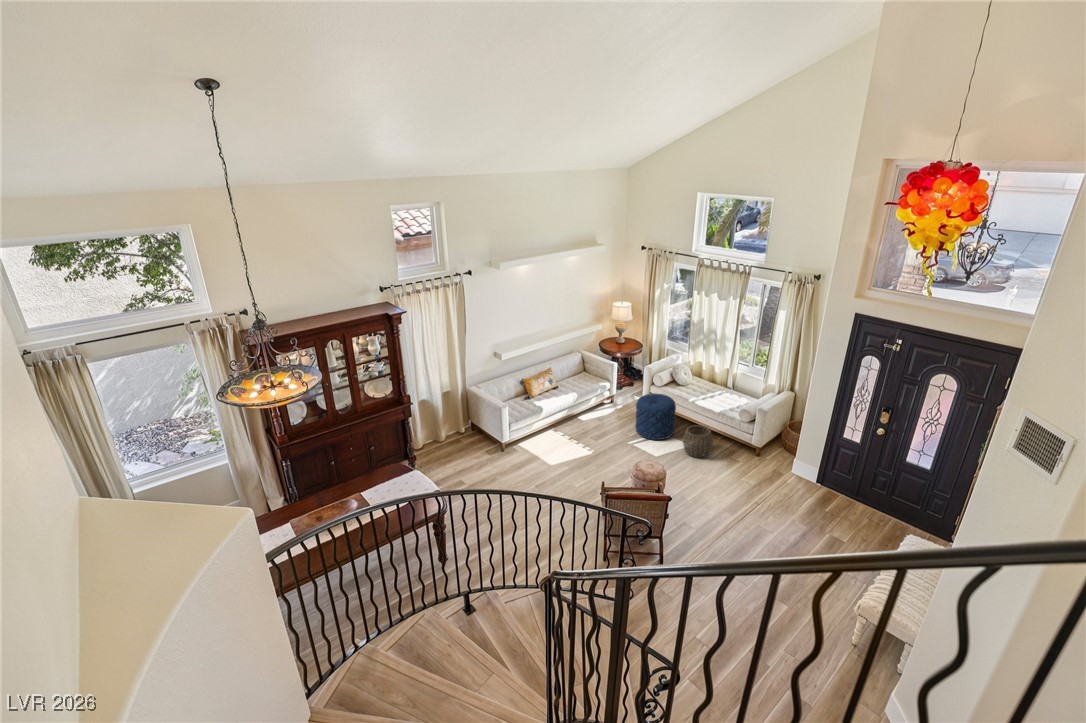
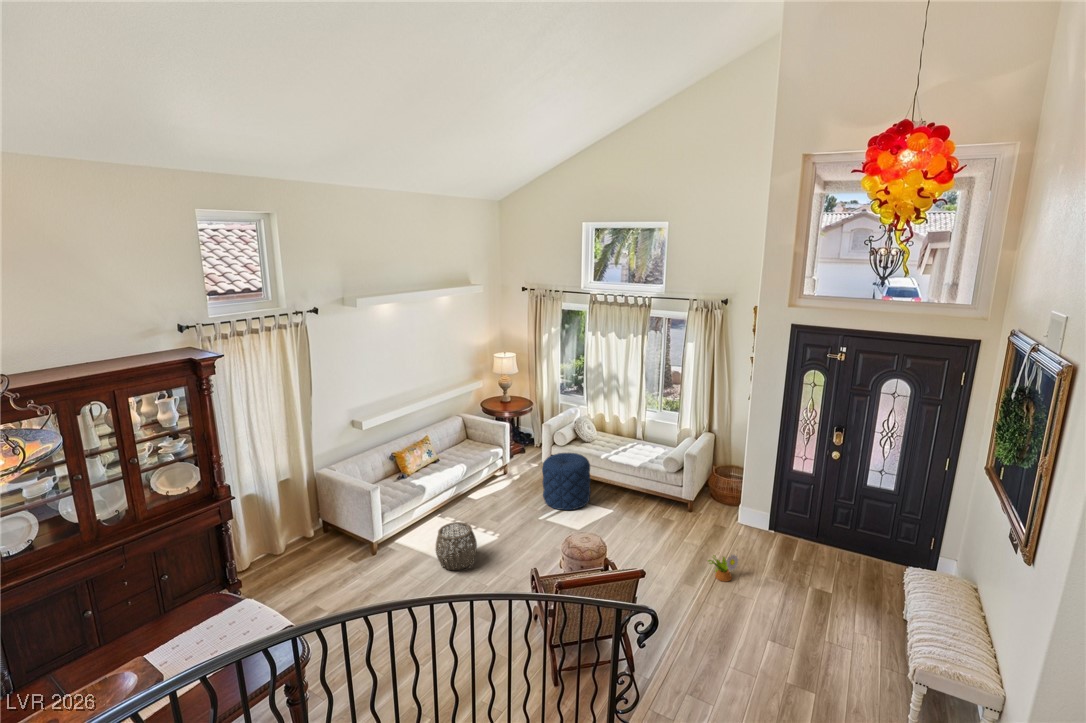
woven basket: present [683,425,713,458] -> present [436,522,477,570]
decorative plant: none [748,494,775,516] -> present [708,555,738,582]

